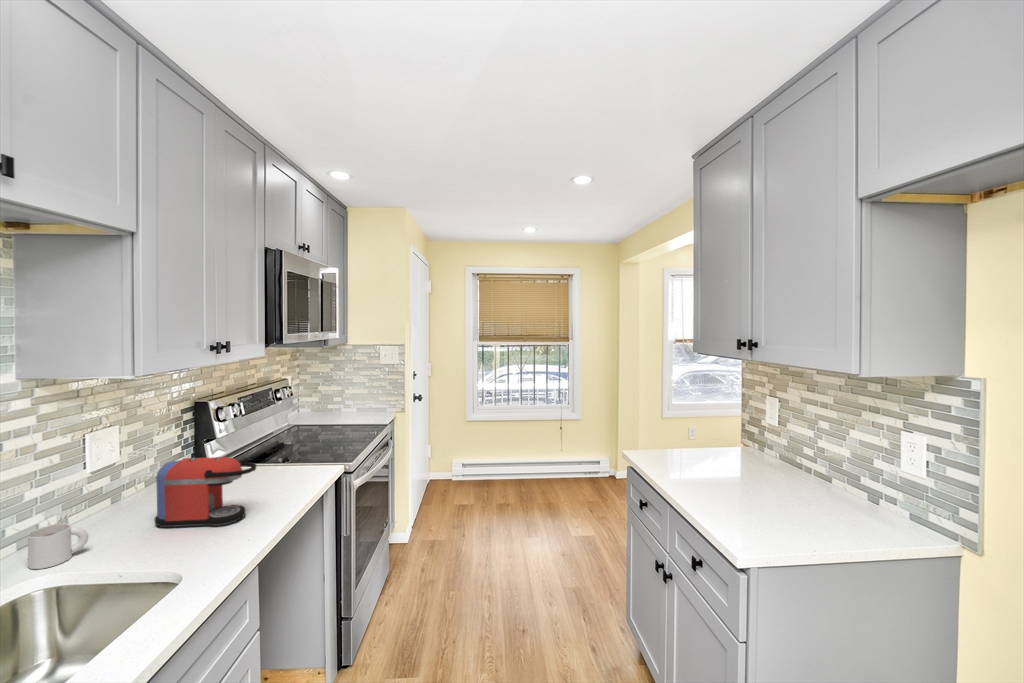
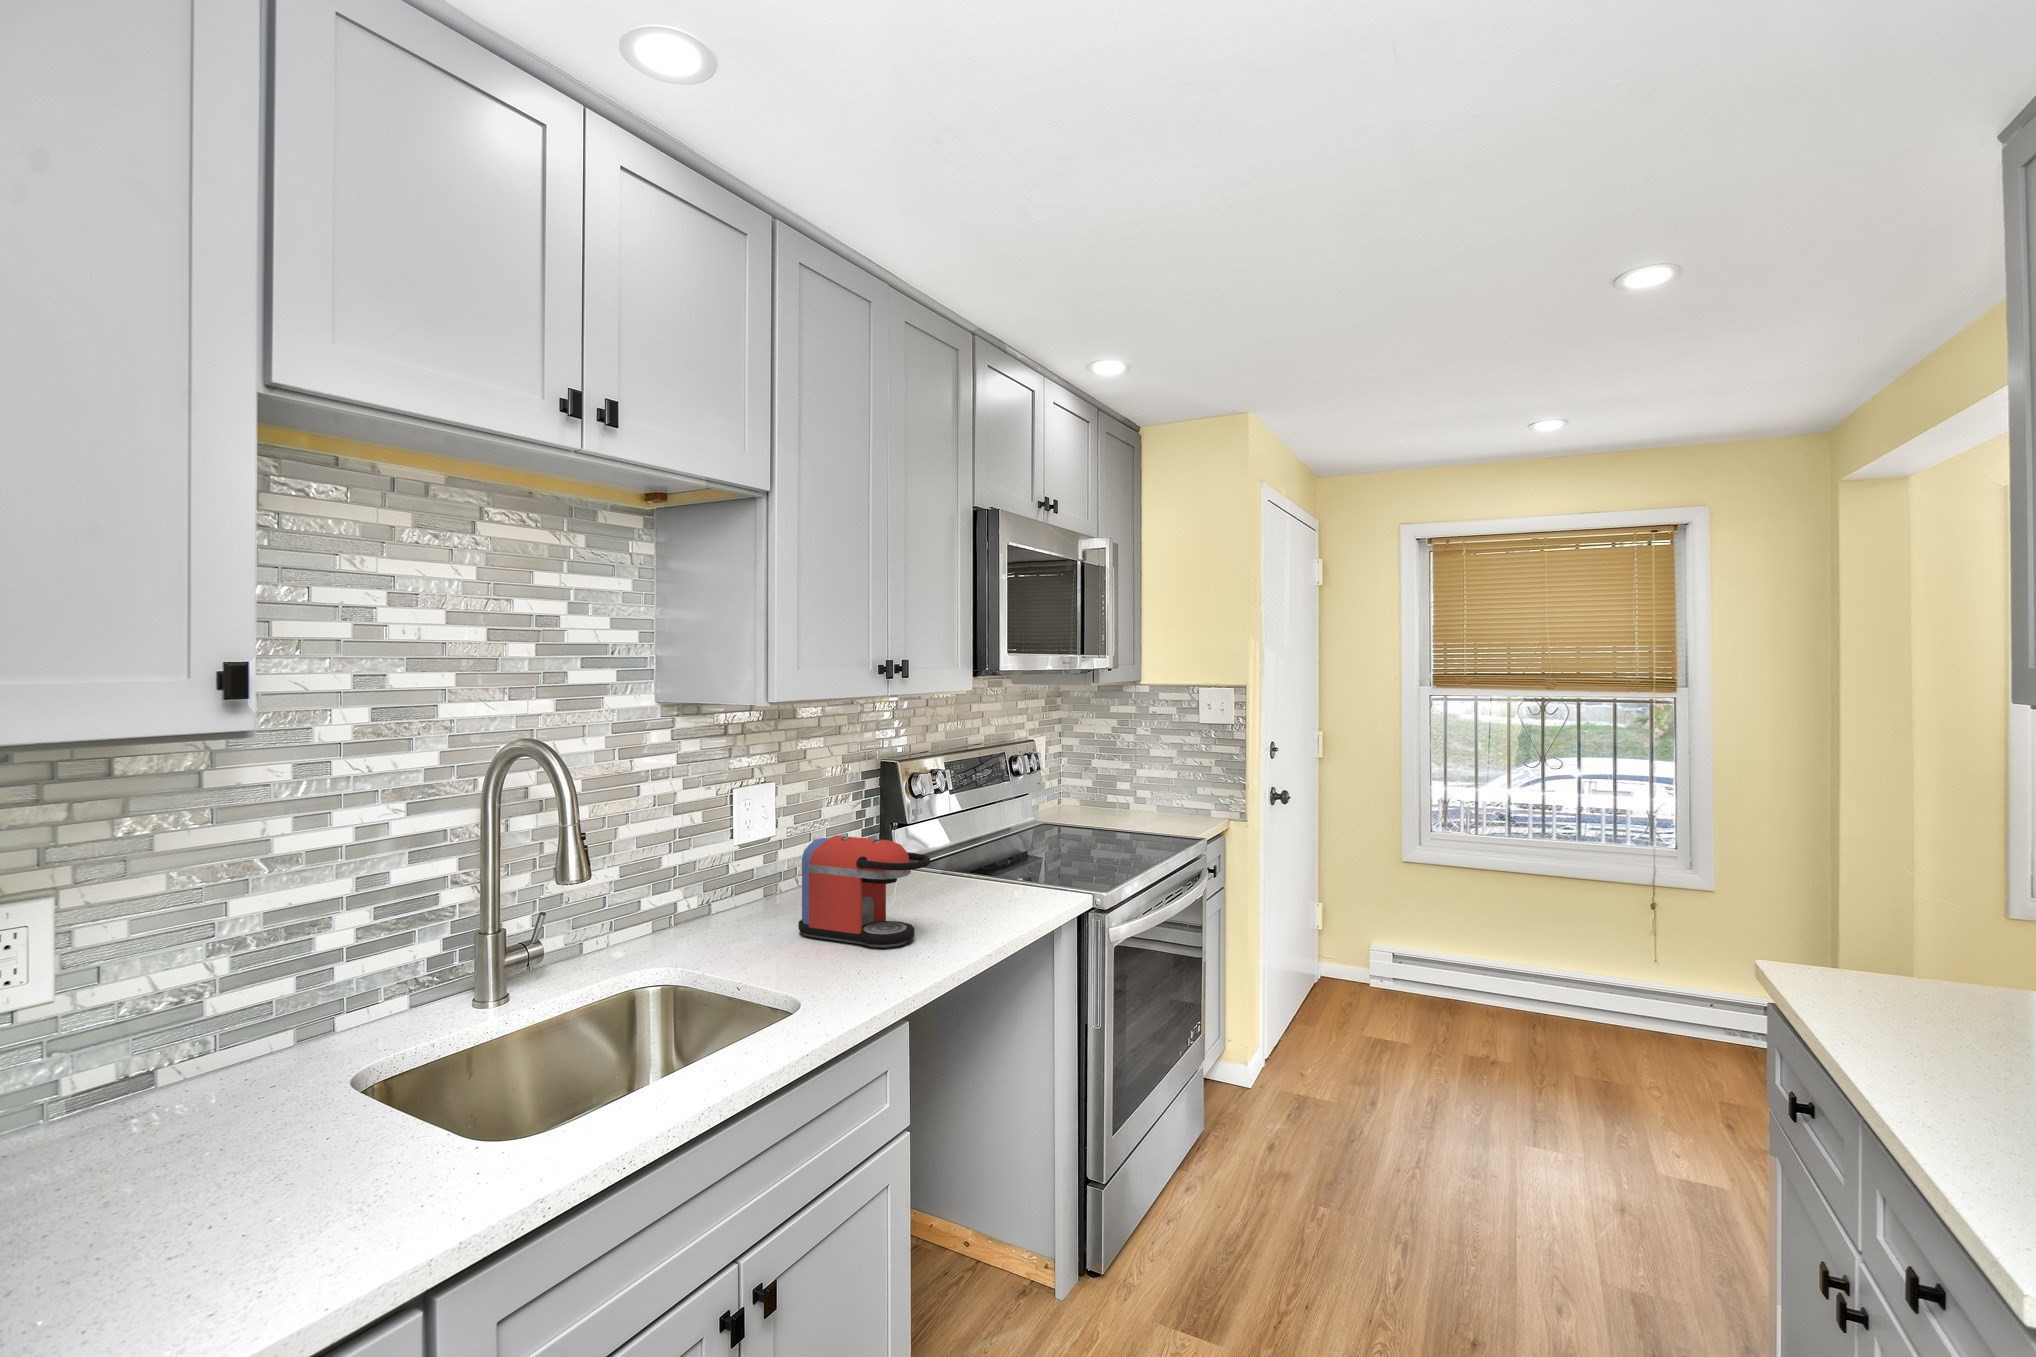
mug: present [28,524,88,569] -> none [653,904,717,958]

